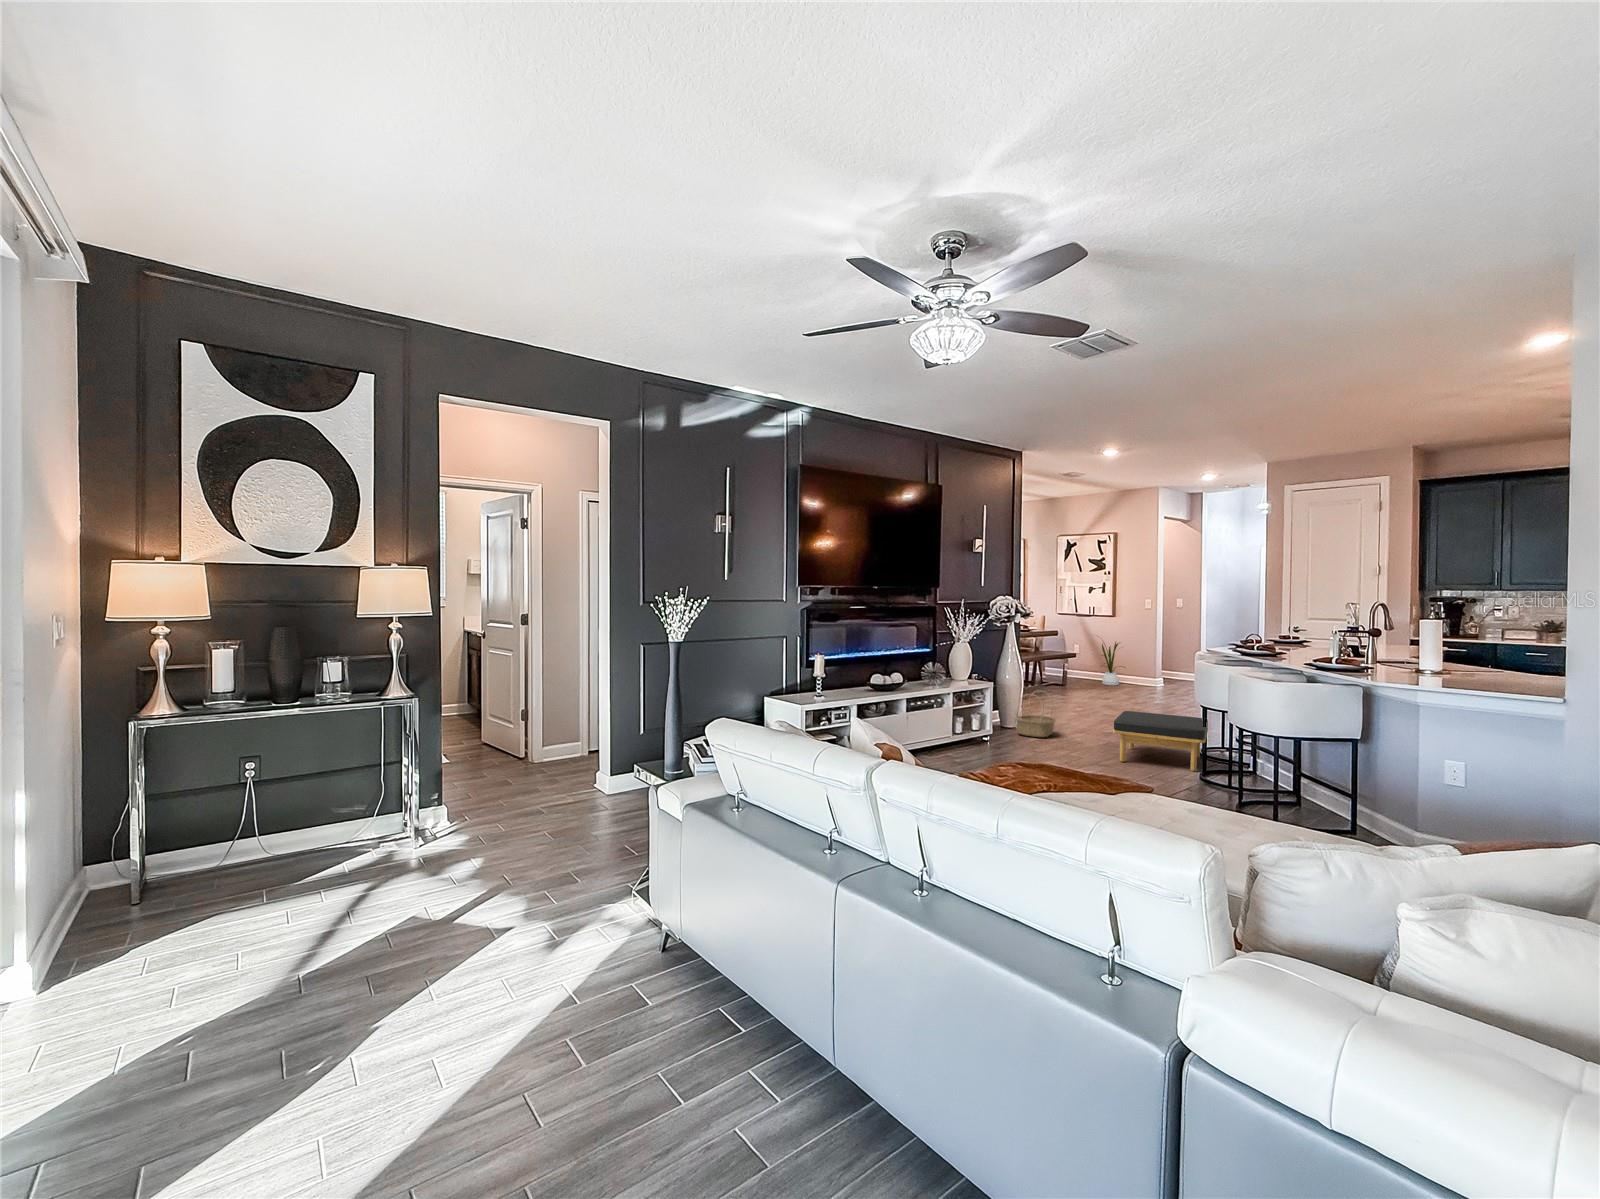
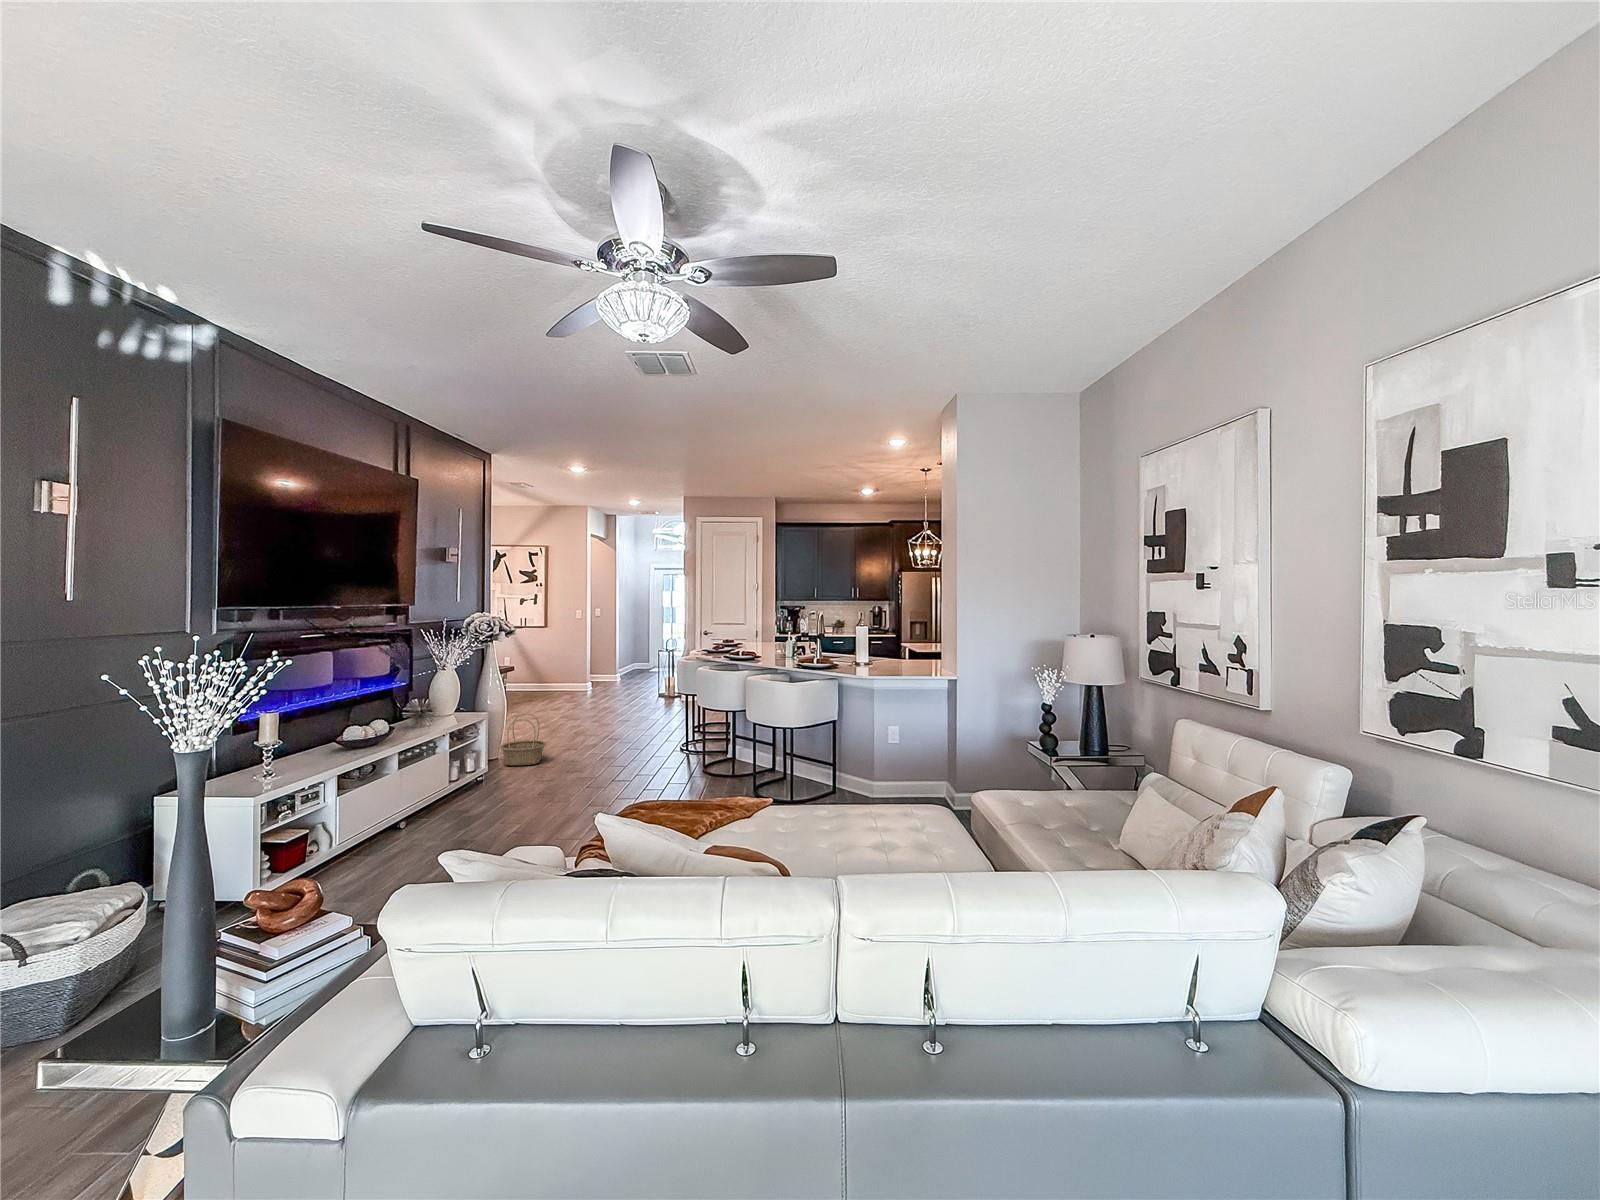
house plant: present [1100,641,1125,685] -> none [528,647,561,696]
ottoman: present [1113,711,1208,771] -> none [615,719,699,774]

